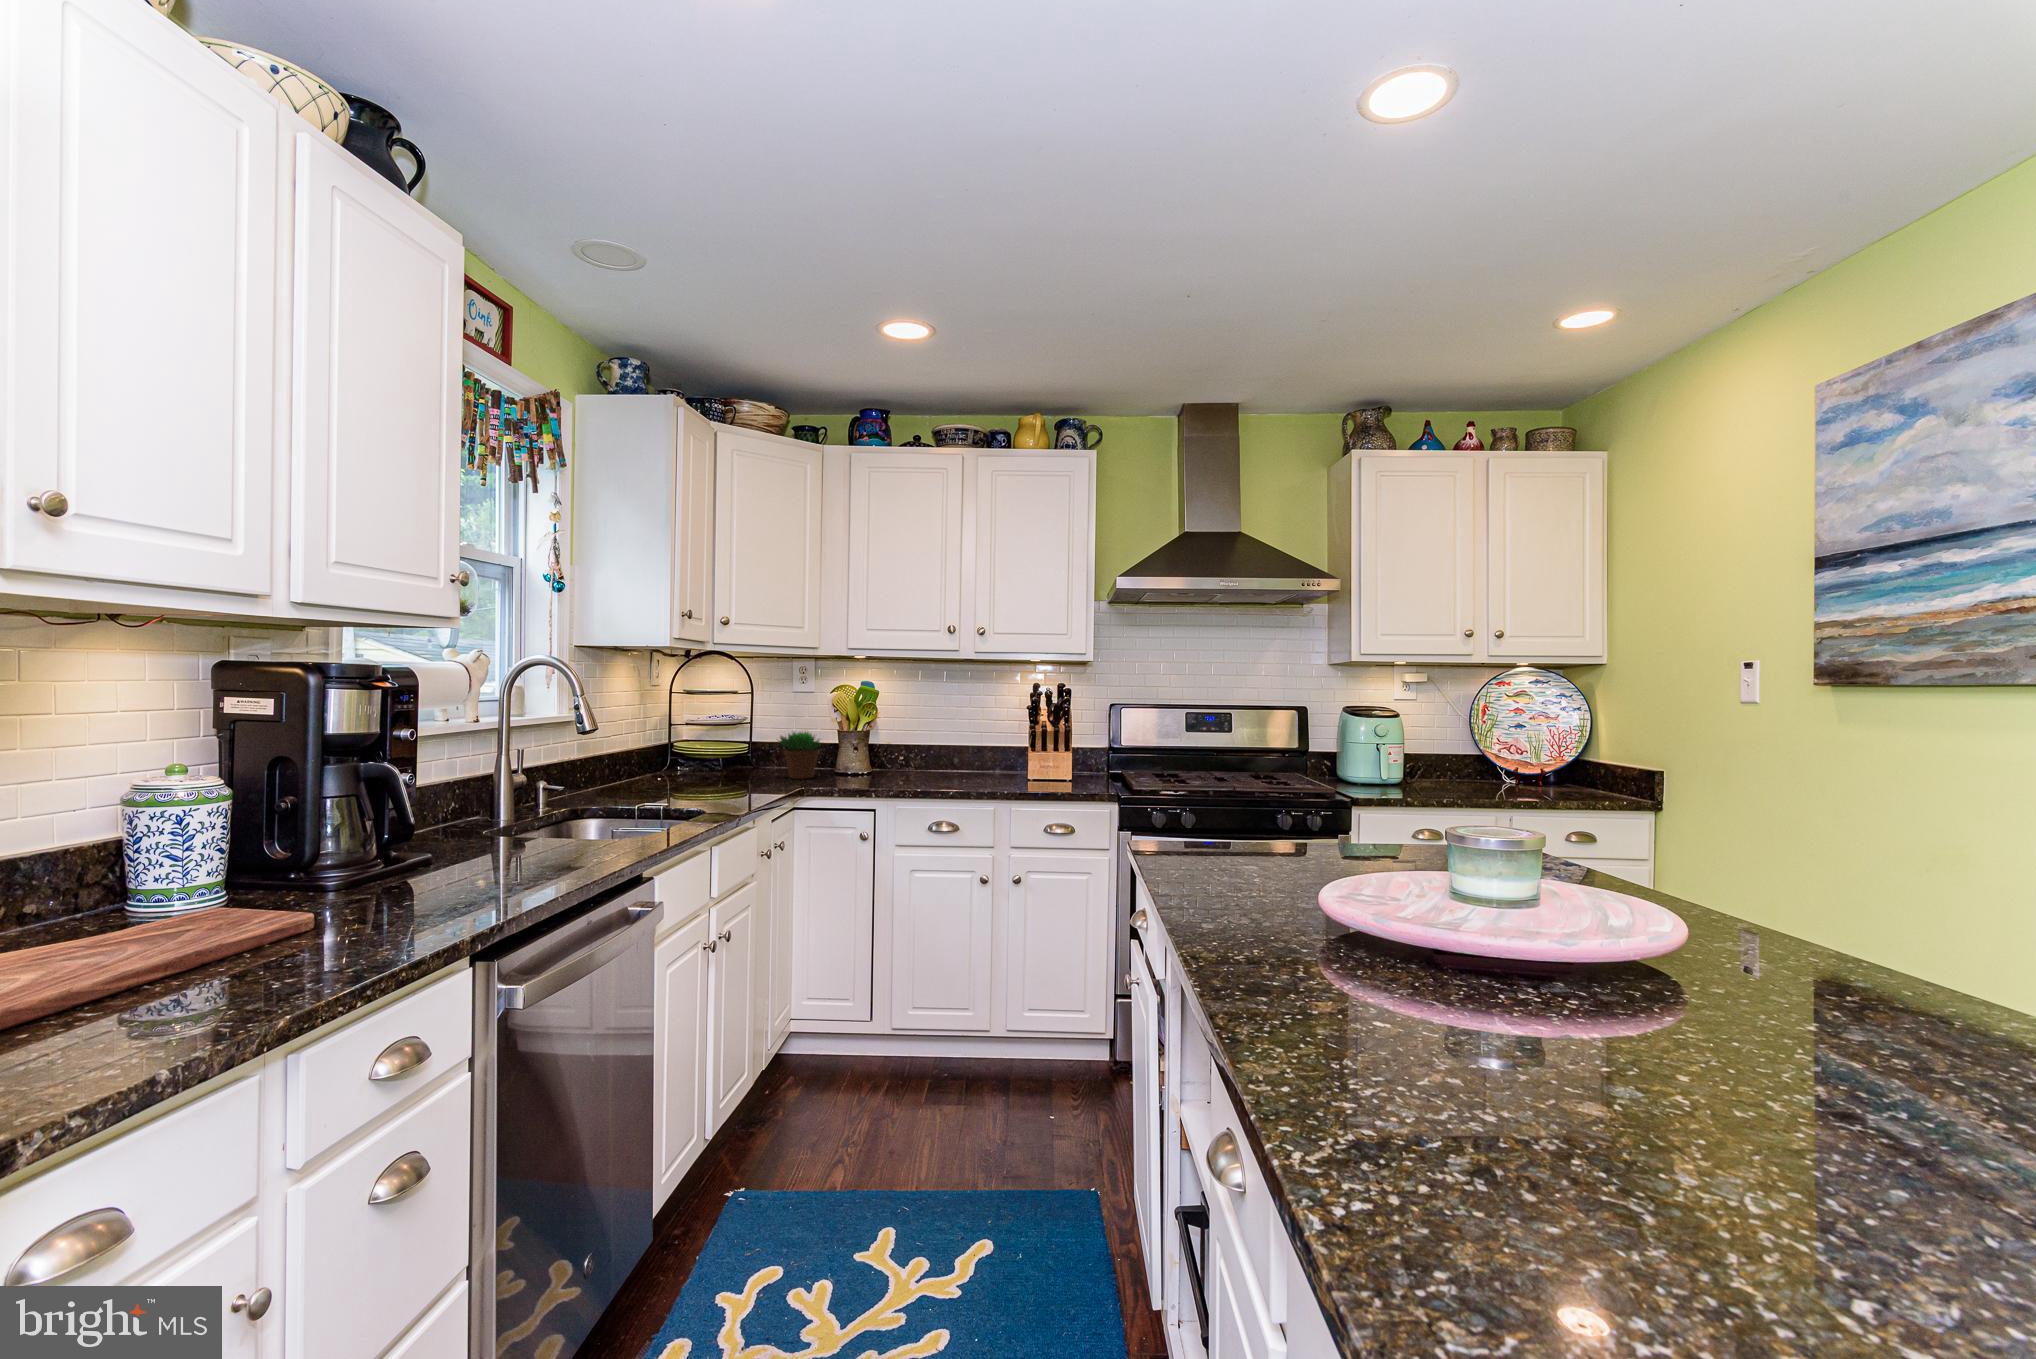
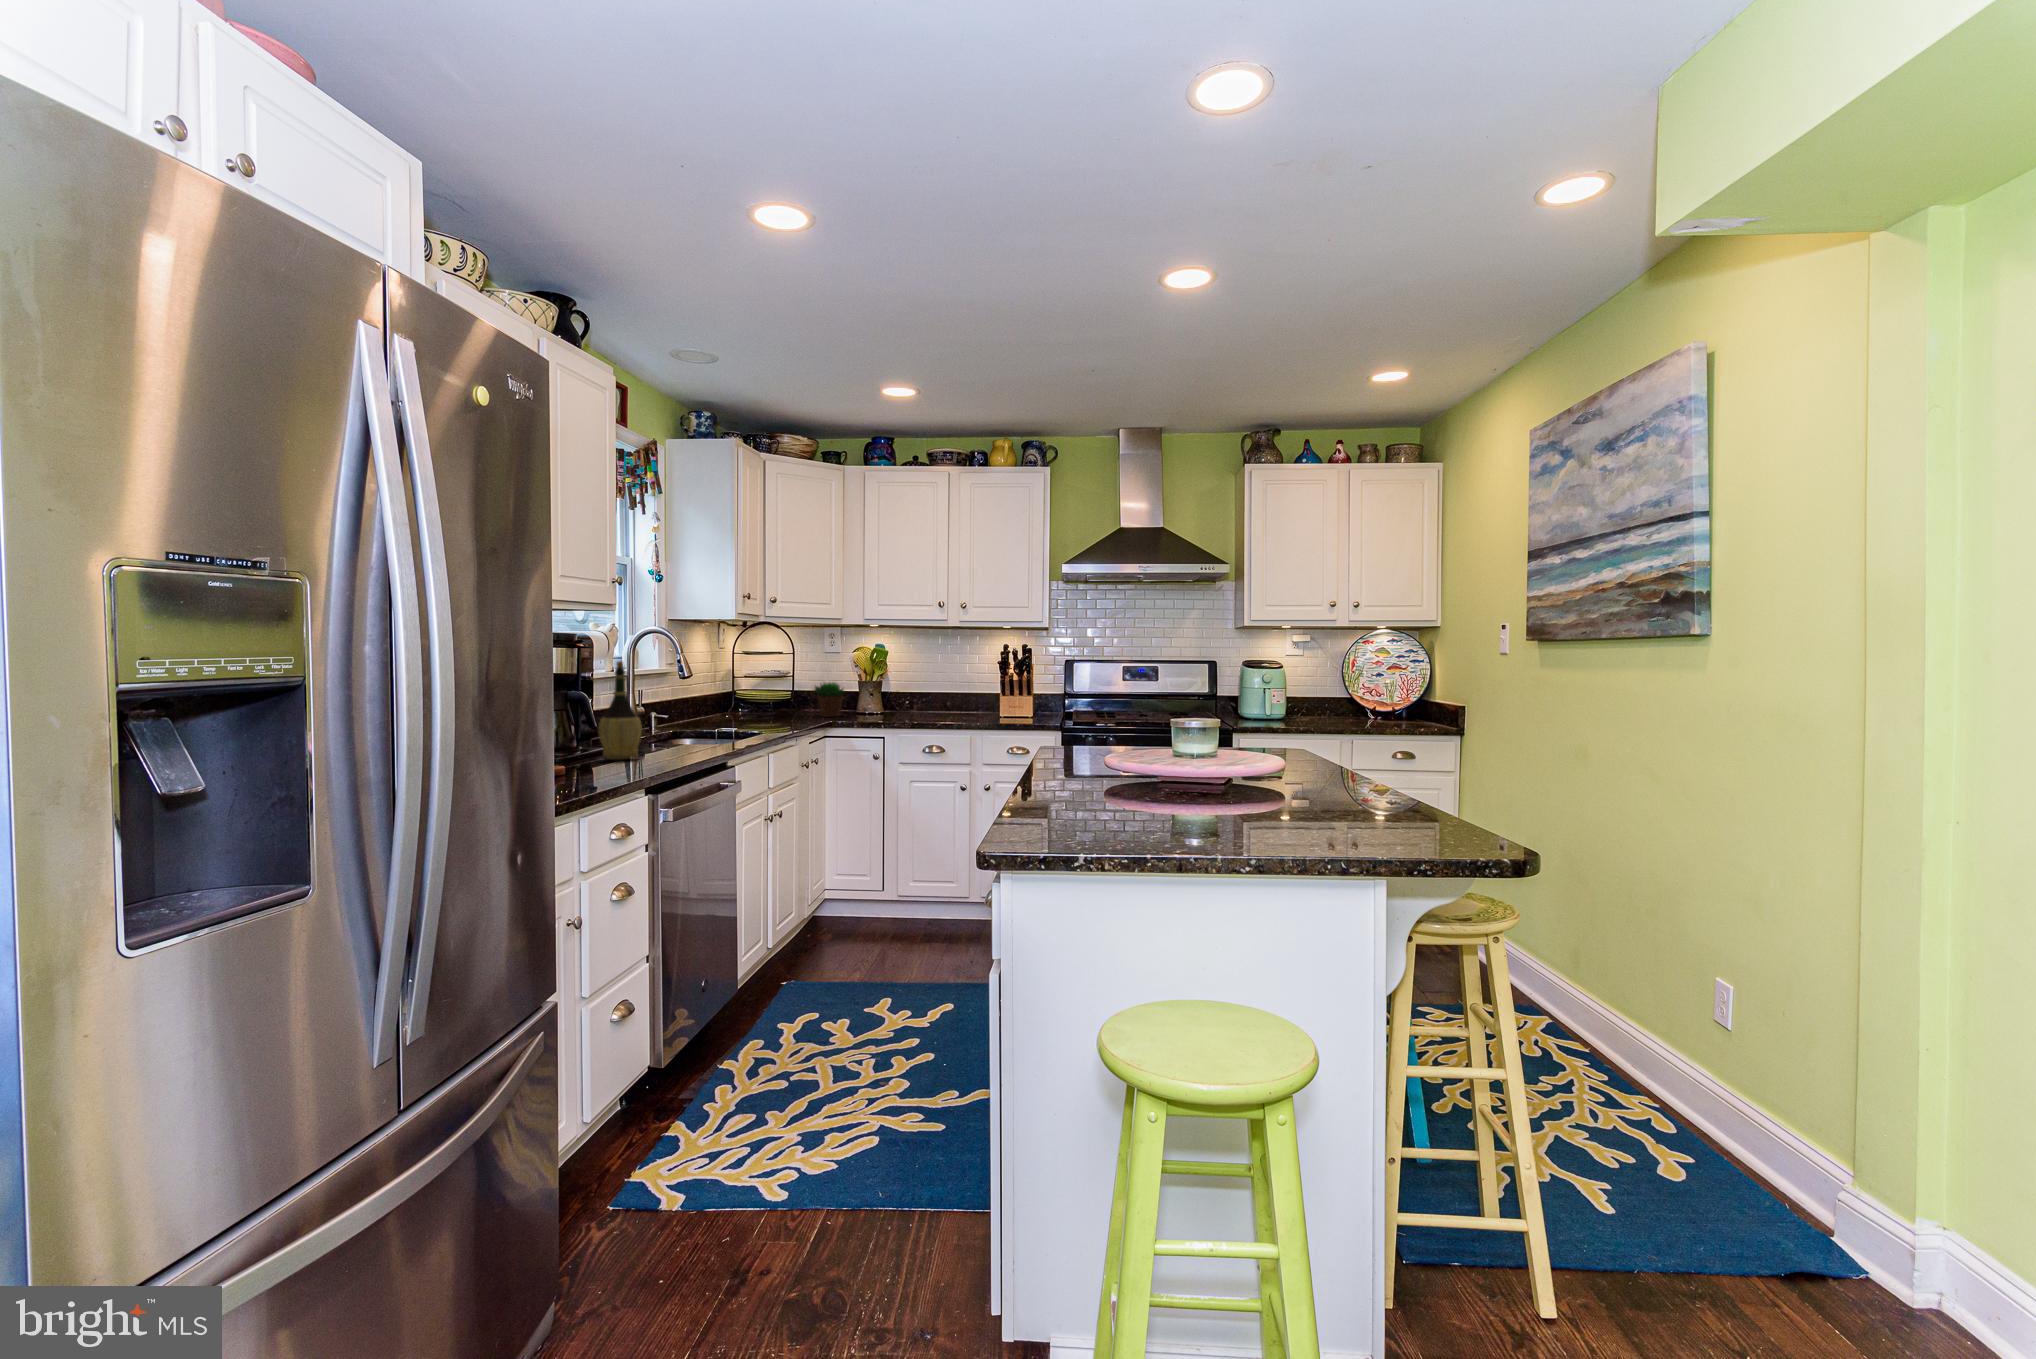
wine bottle: none [403,716,484,888] -> present [599,661,642,760]

